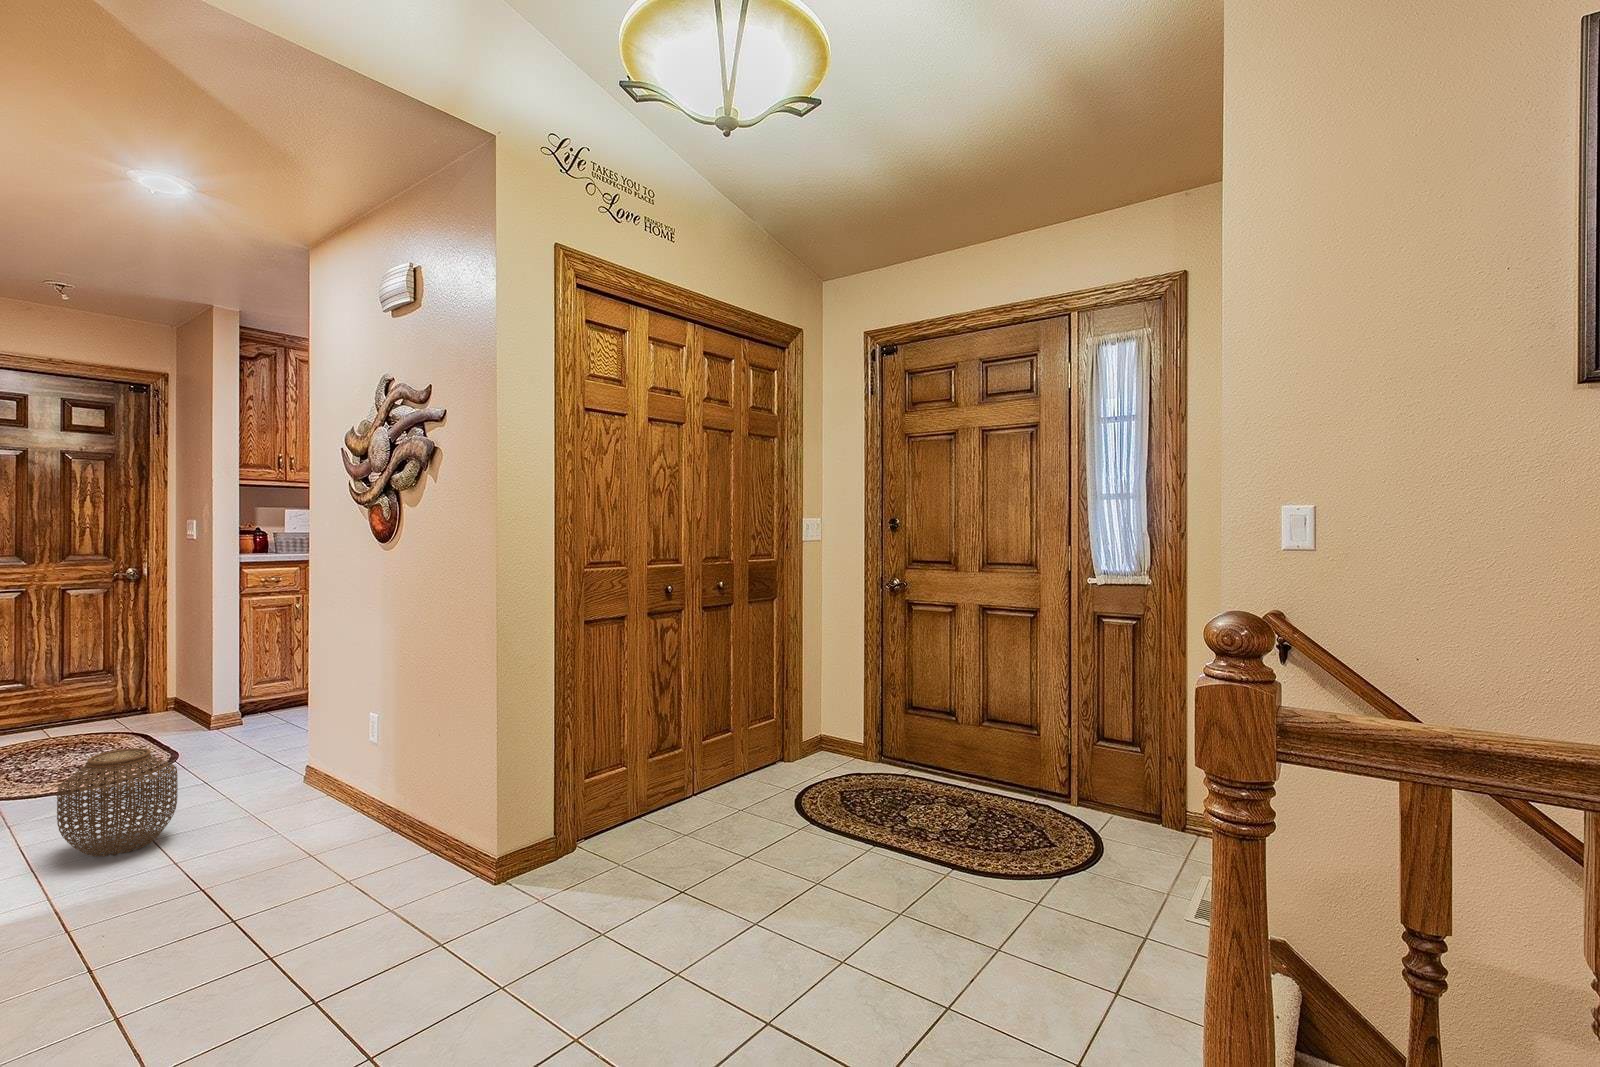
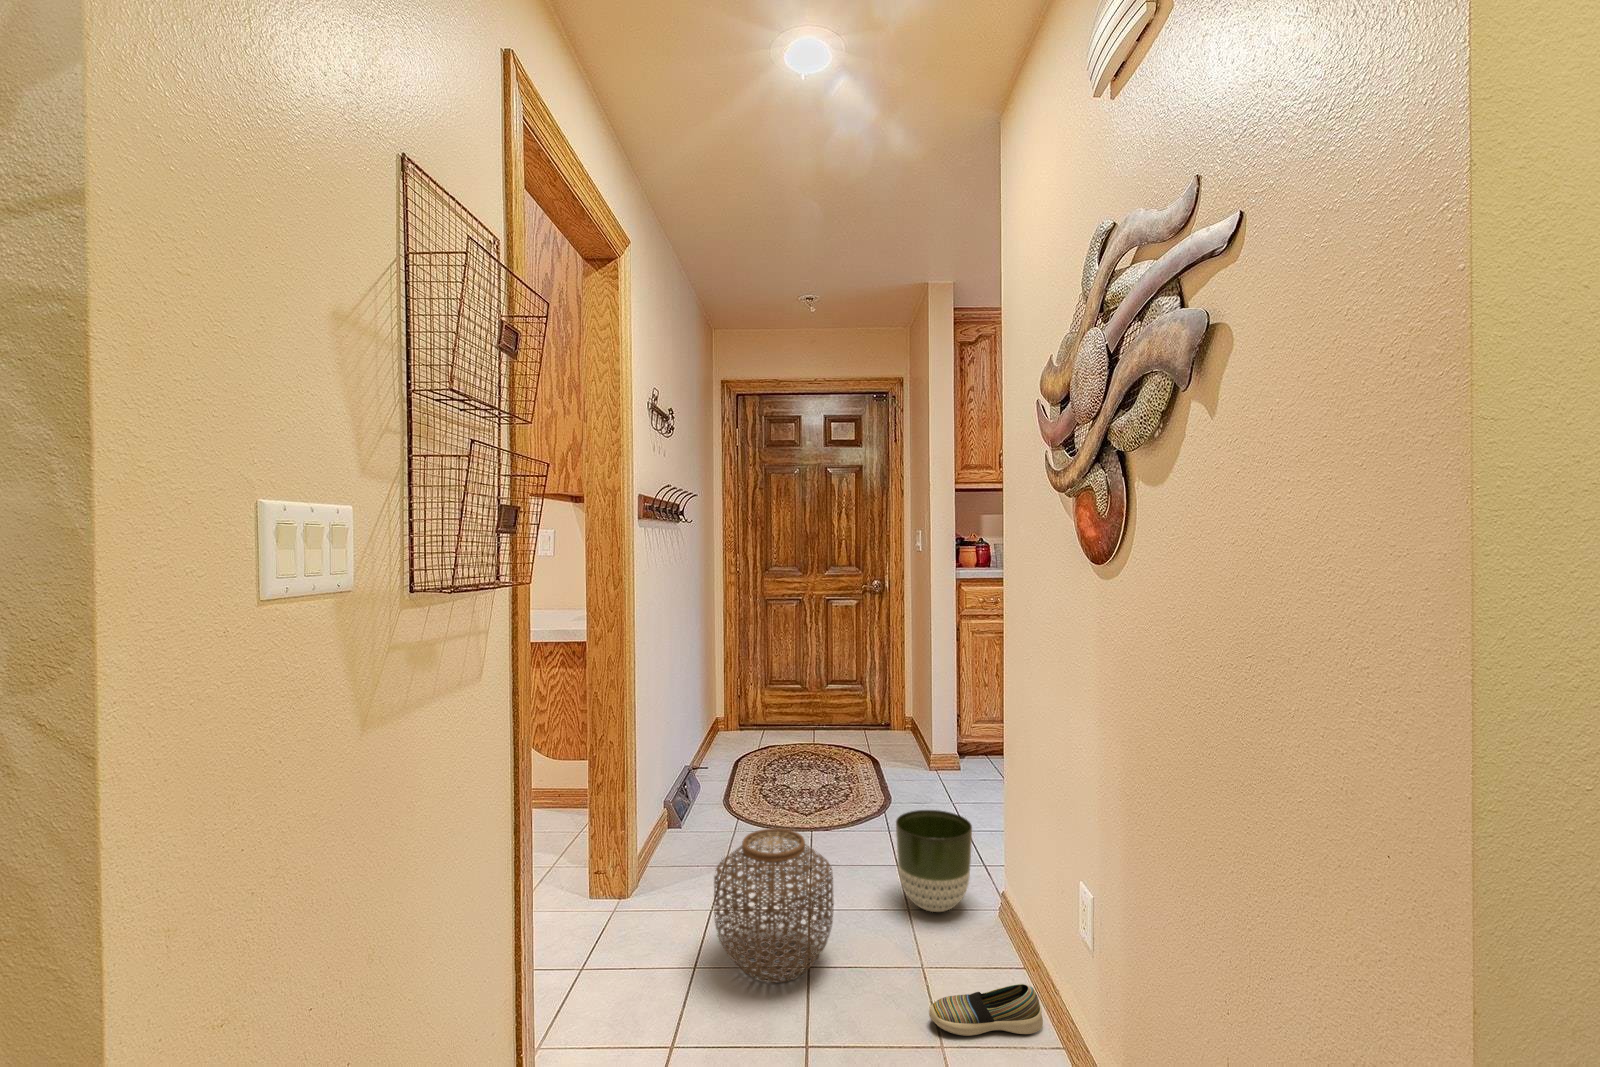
planter: none [216,725,282,793] -> present [896,810,972,912]
shoe: none [267,789,344,826] -> present [929,984,1043,1036]

